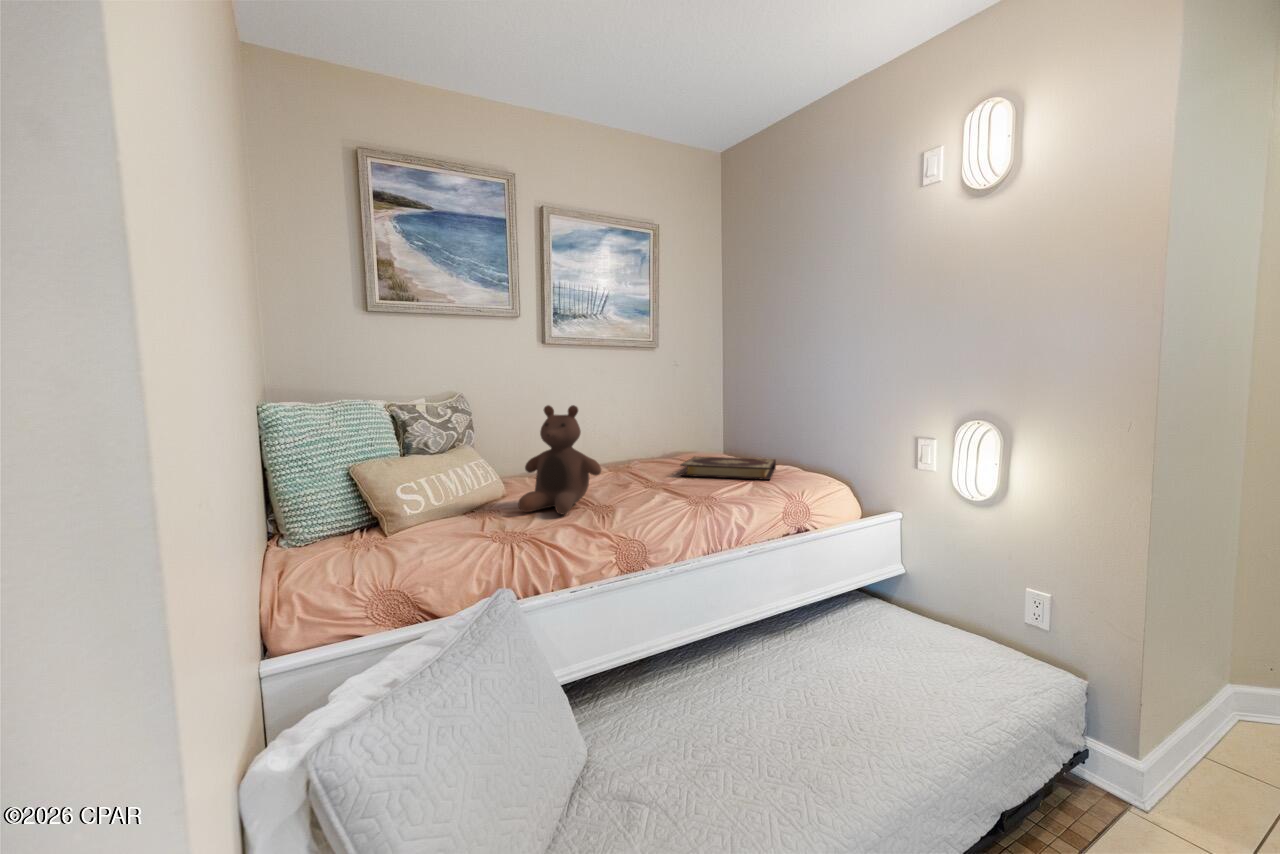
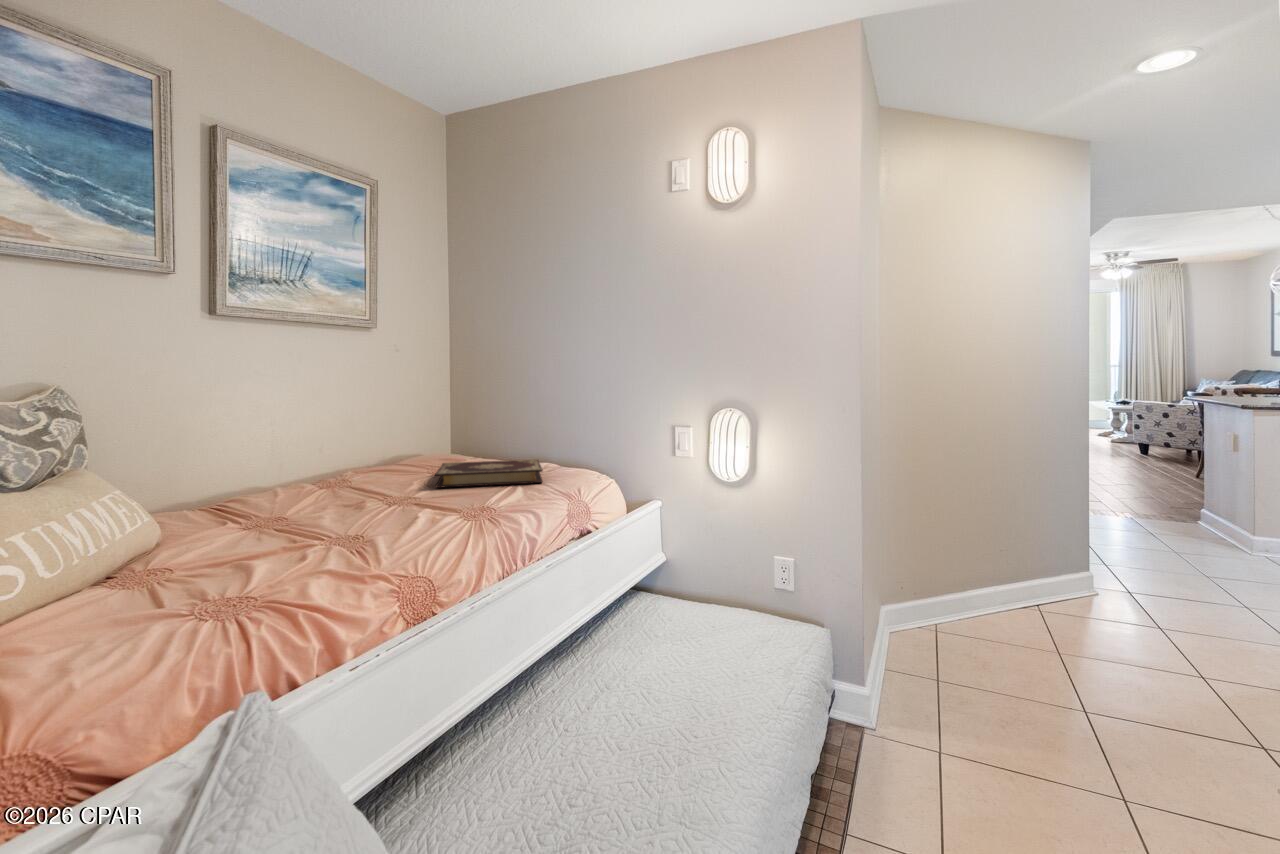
stuffed bear: present [518,405,602,514] -> none [219,405,353,566]

